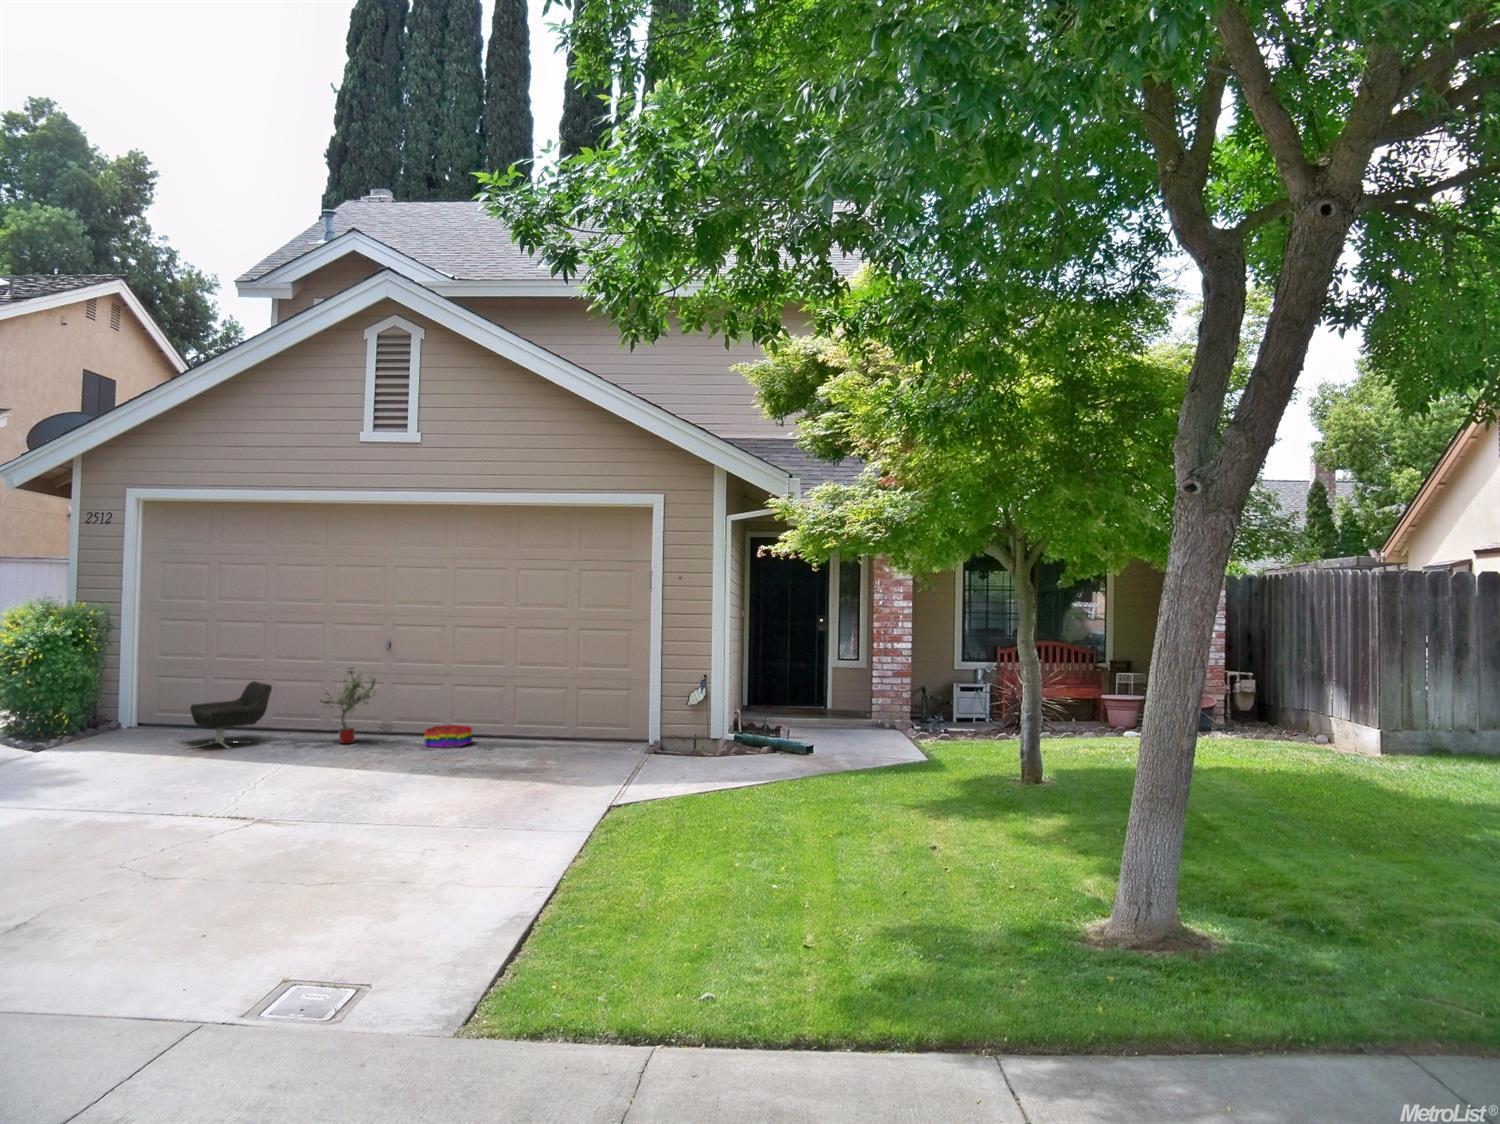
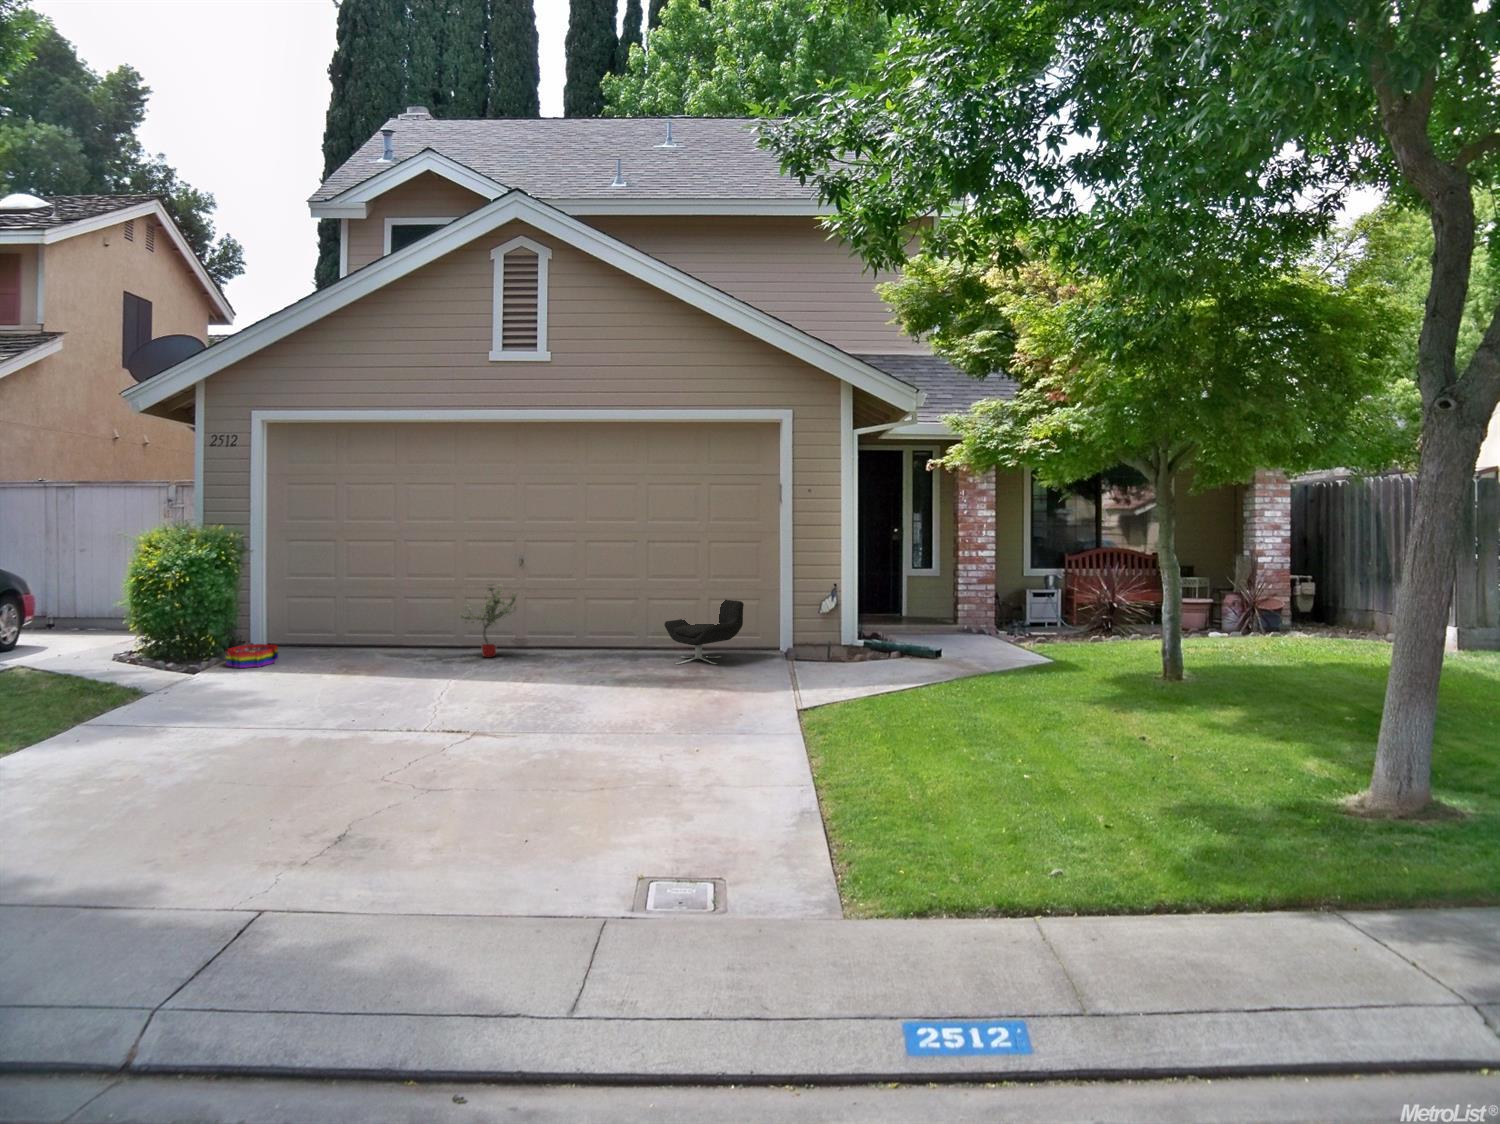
lounge chair: present [190,681,272,748] -> present [664,600,744,664]
storage bin: present [424,725,472,747] -> present [226,644,278,668]

